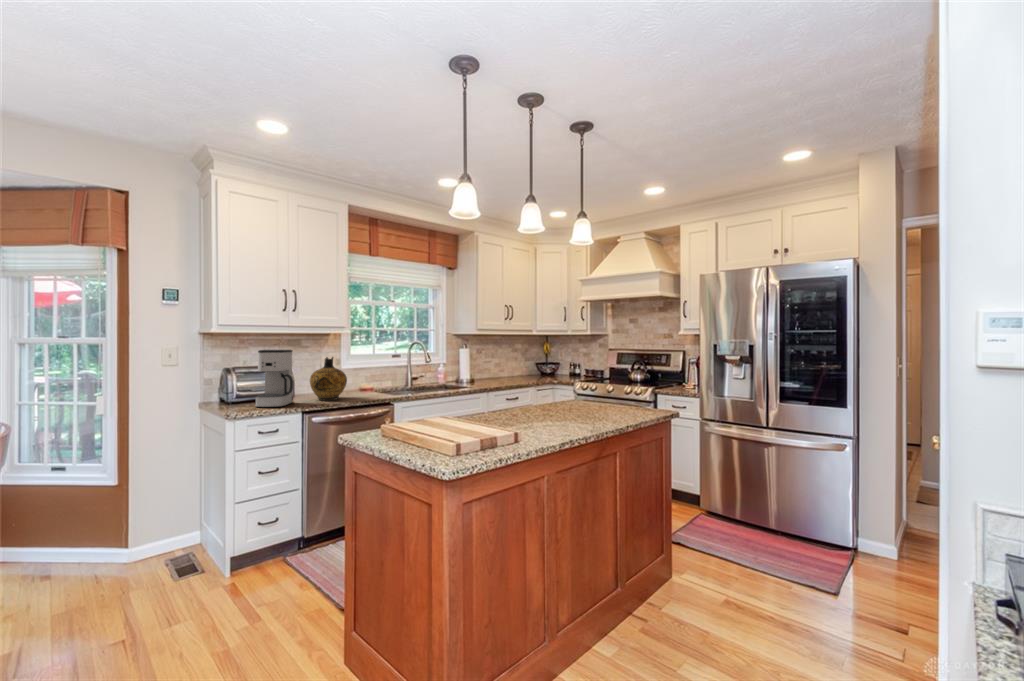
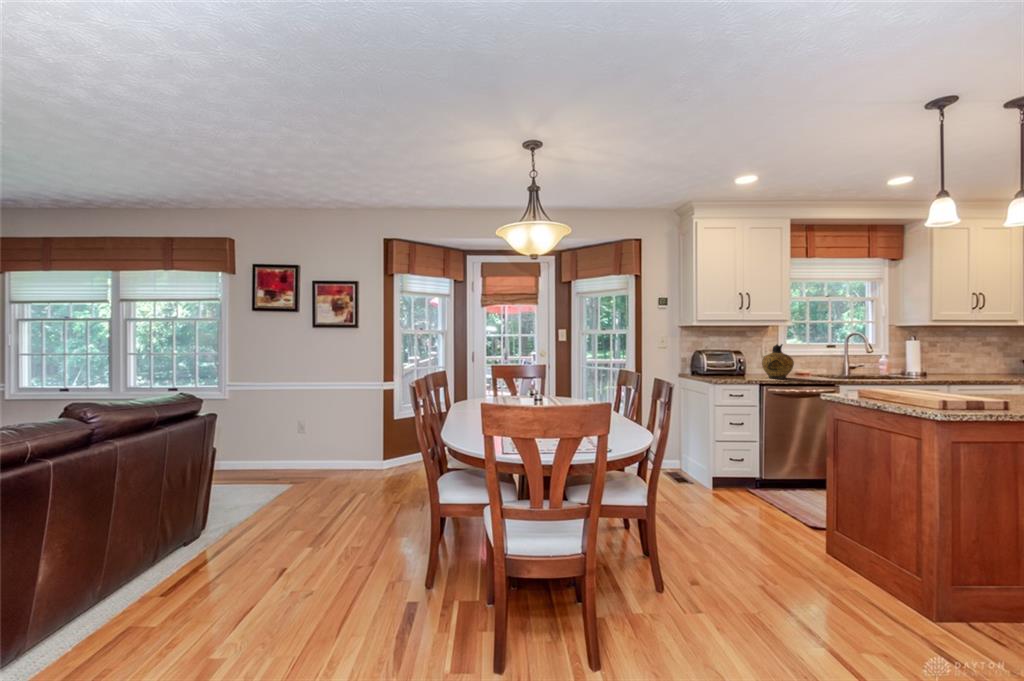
coffee maker: present [256,350,293,407] -> none [726,338,753,380]

